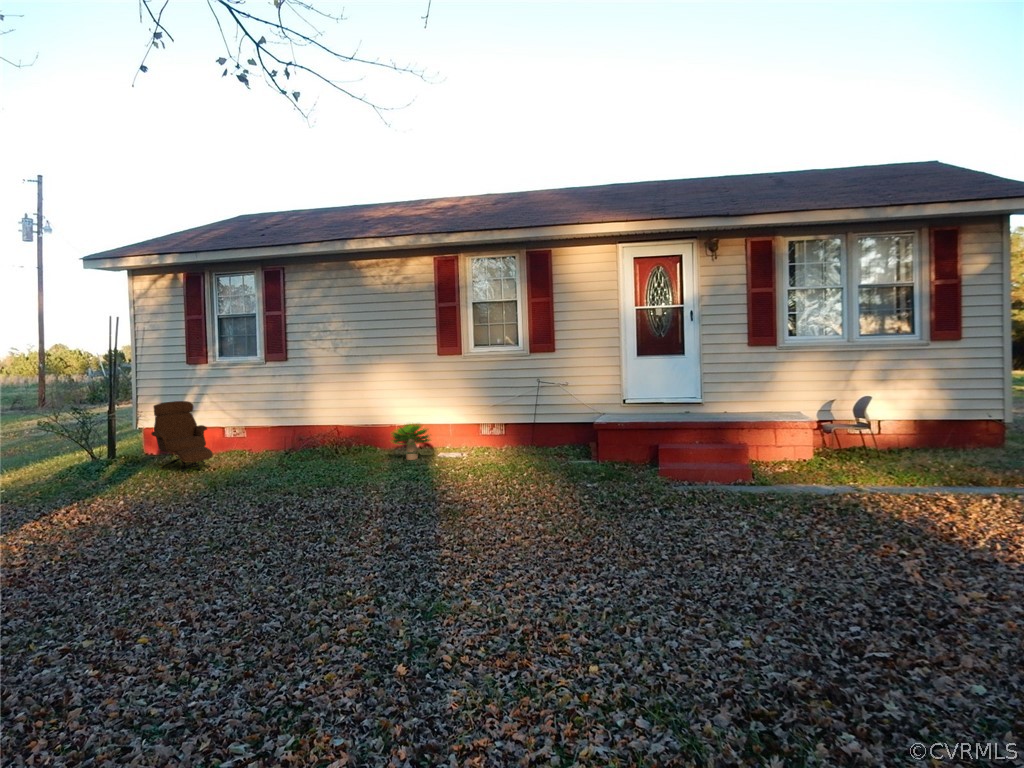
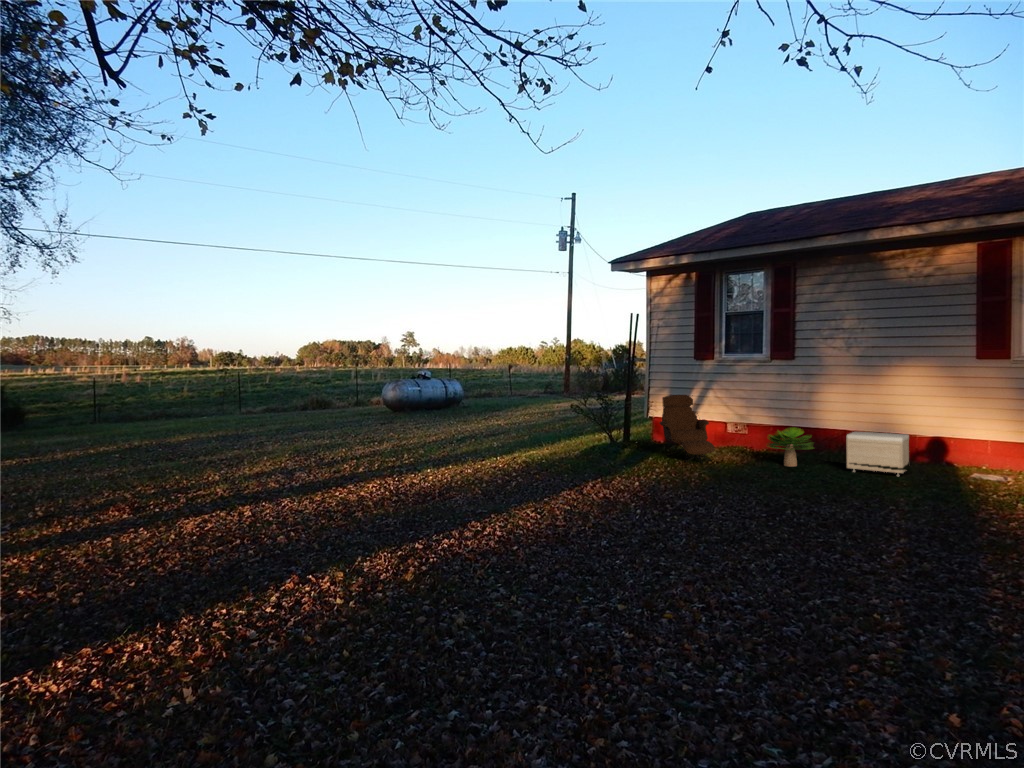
storage bench: none [331,424,380,461] -> present [847,432,909,476]
potted plant: present [391,424,430,460] -> present [767,428,813,467]

